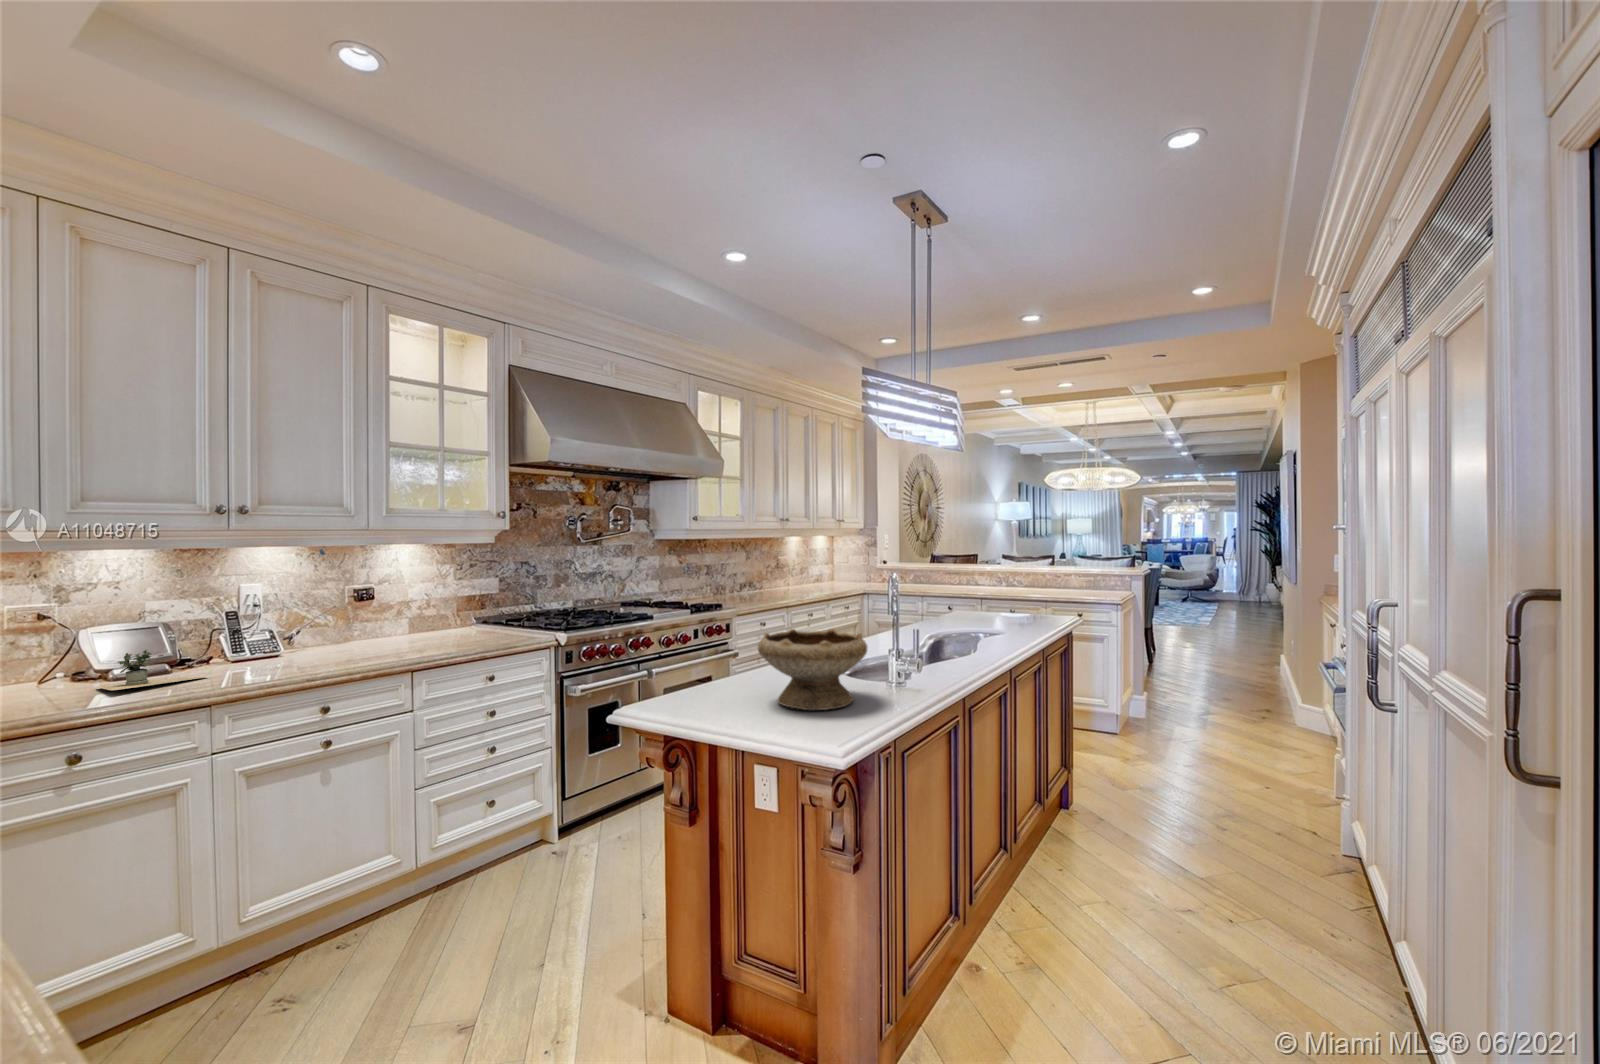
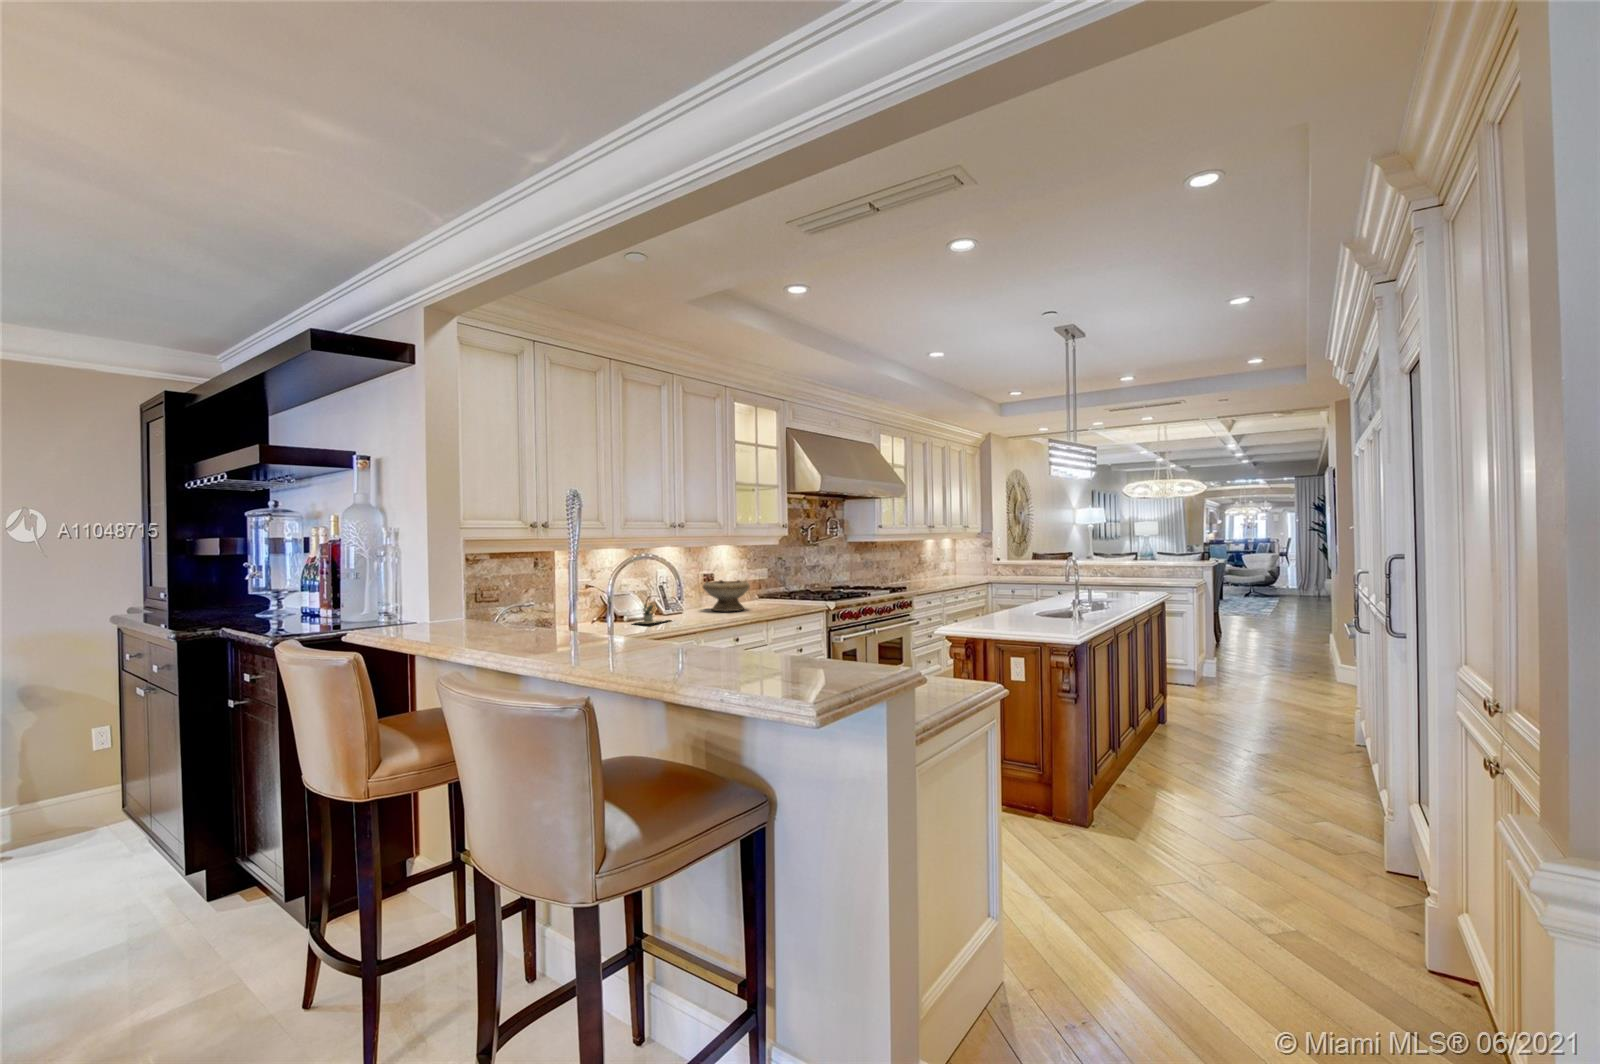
bowl: present [758,629,867,710] -> present [703,580,750,611]

